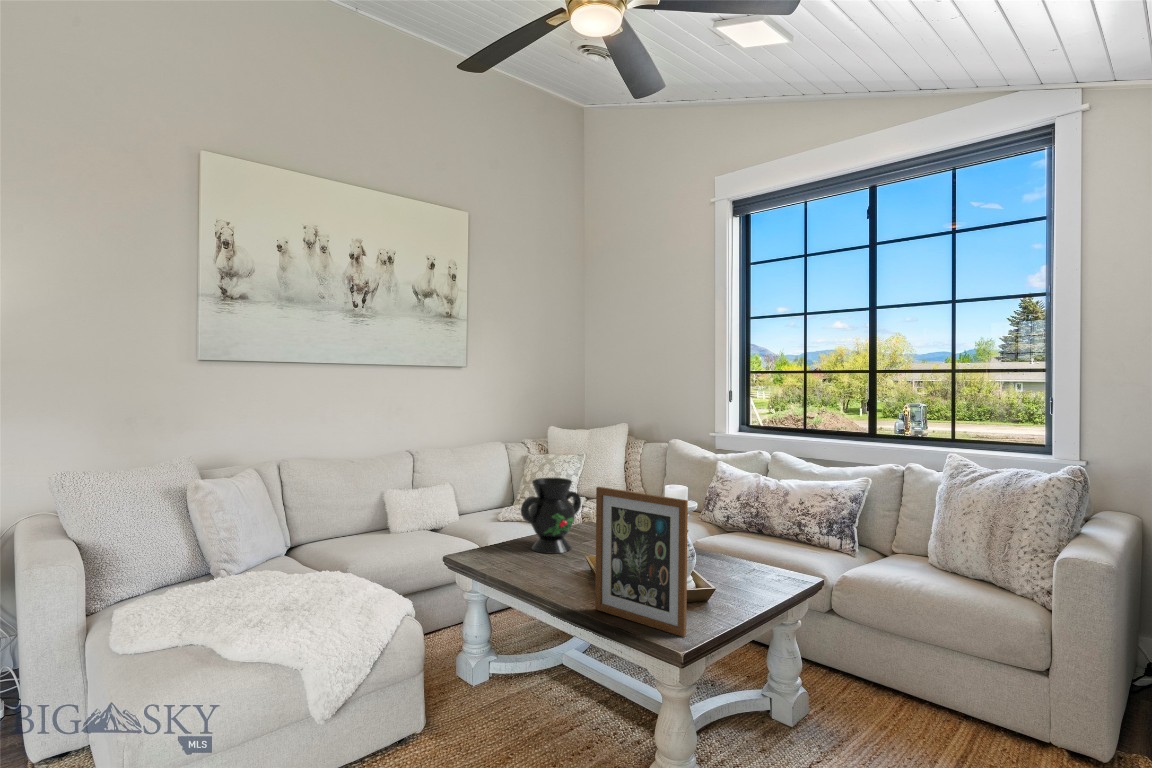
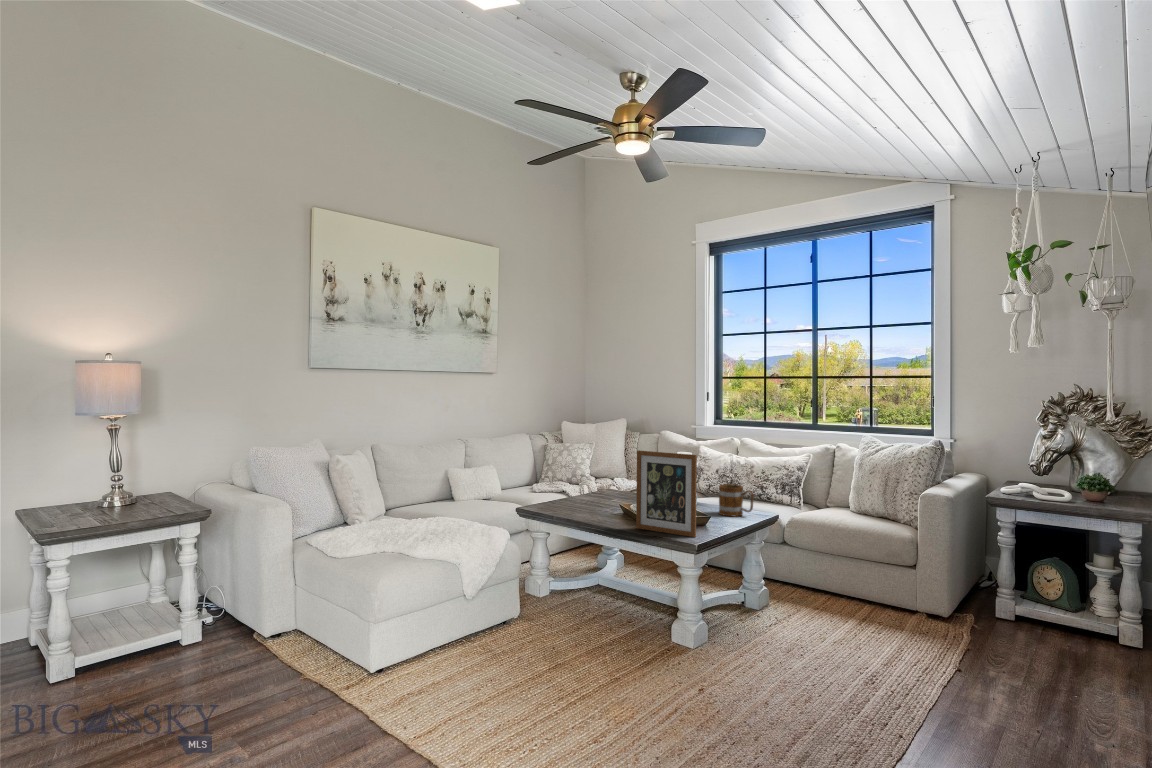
decorative vase: present [521,478,581,554] -> none [570,454,609,506]
mug: none [732,531,786,584] -> present [719,484,754,517]

